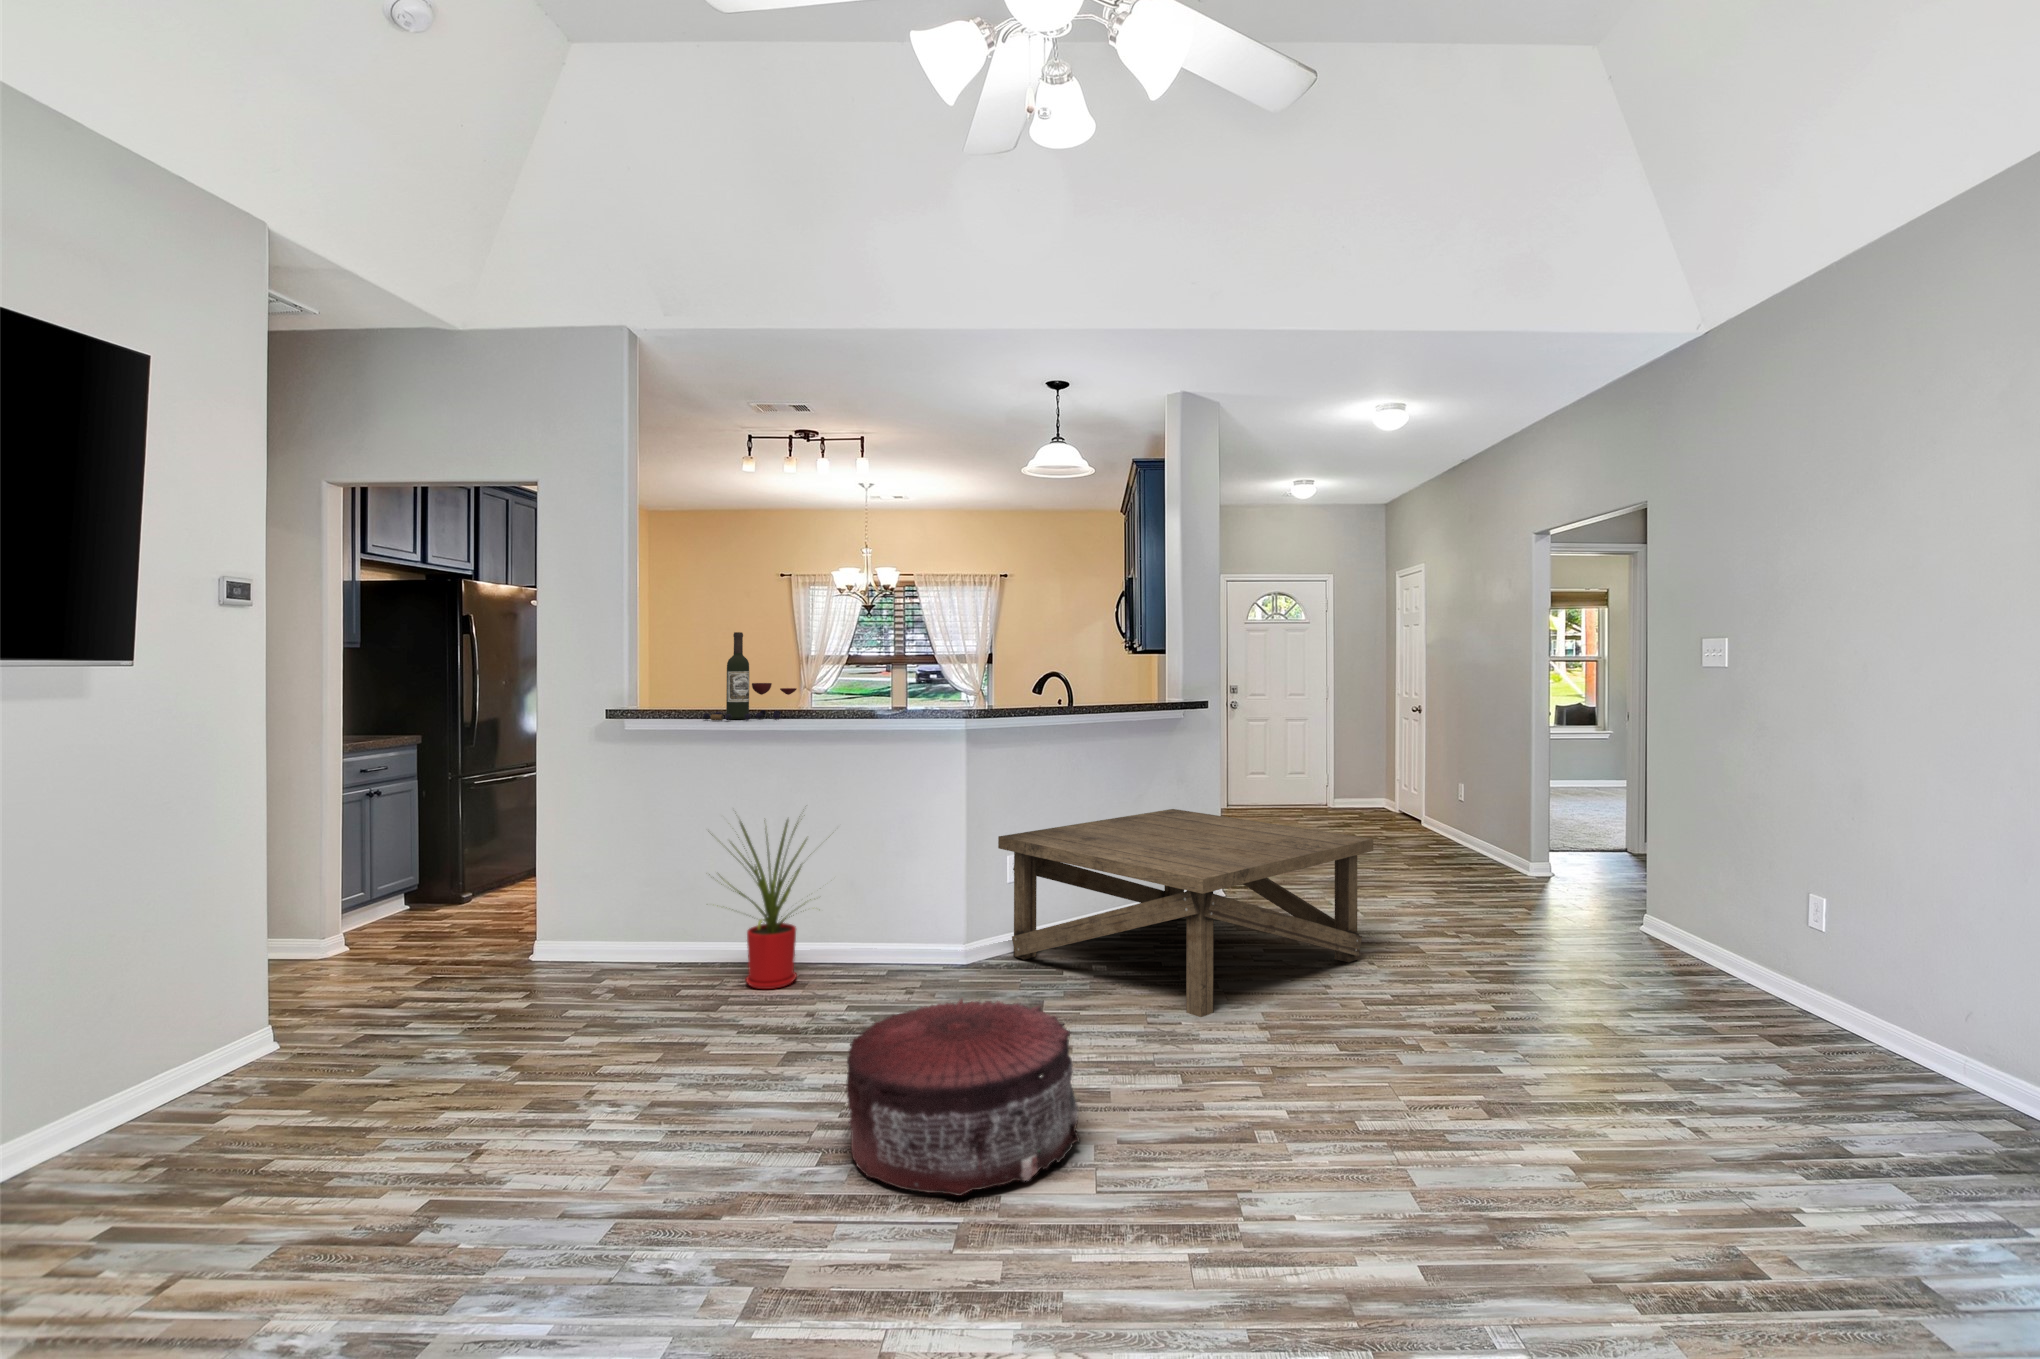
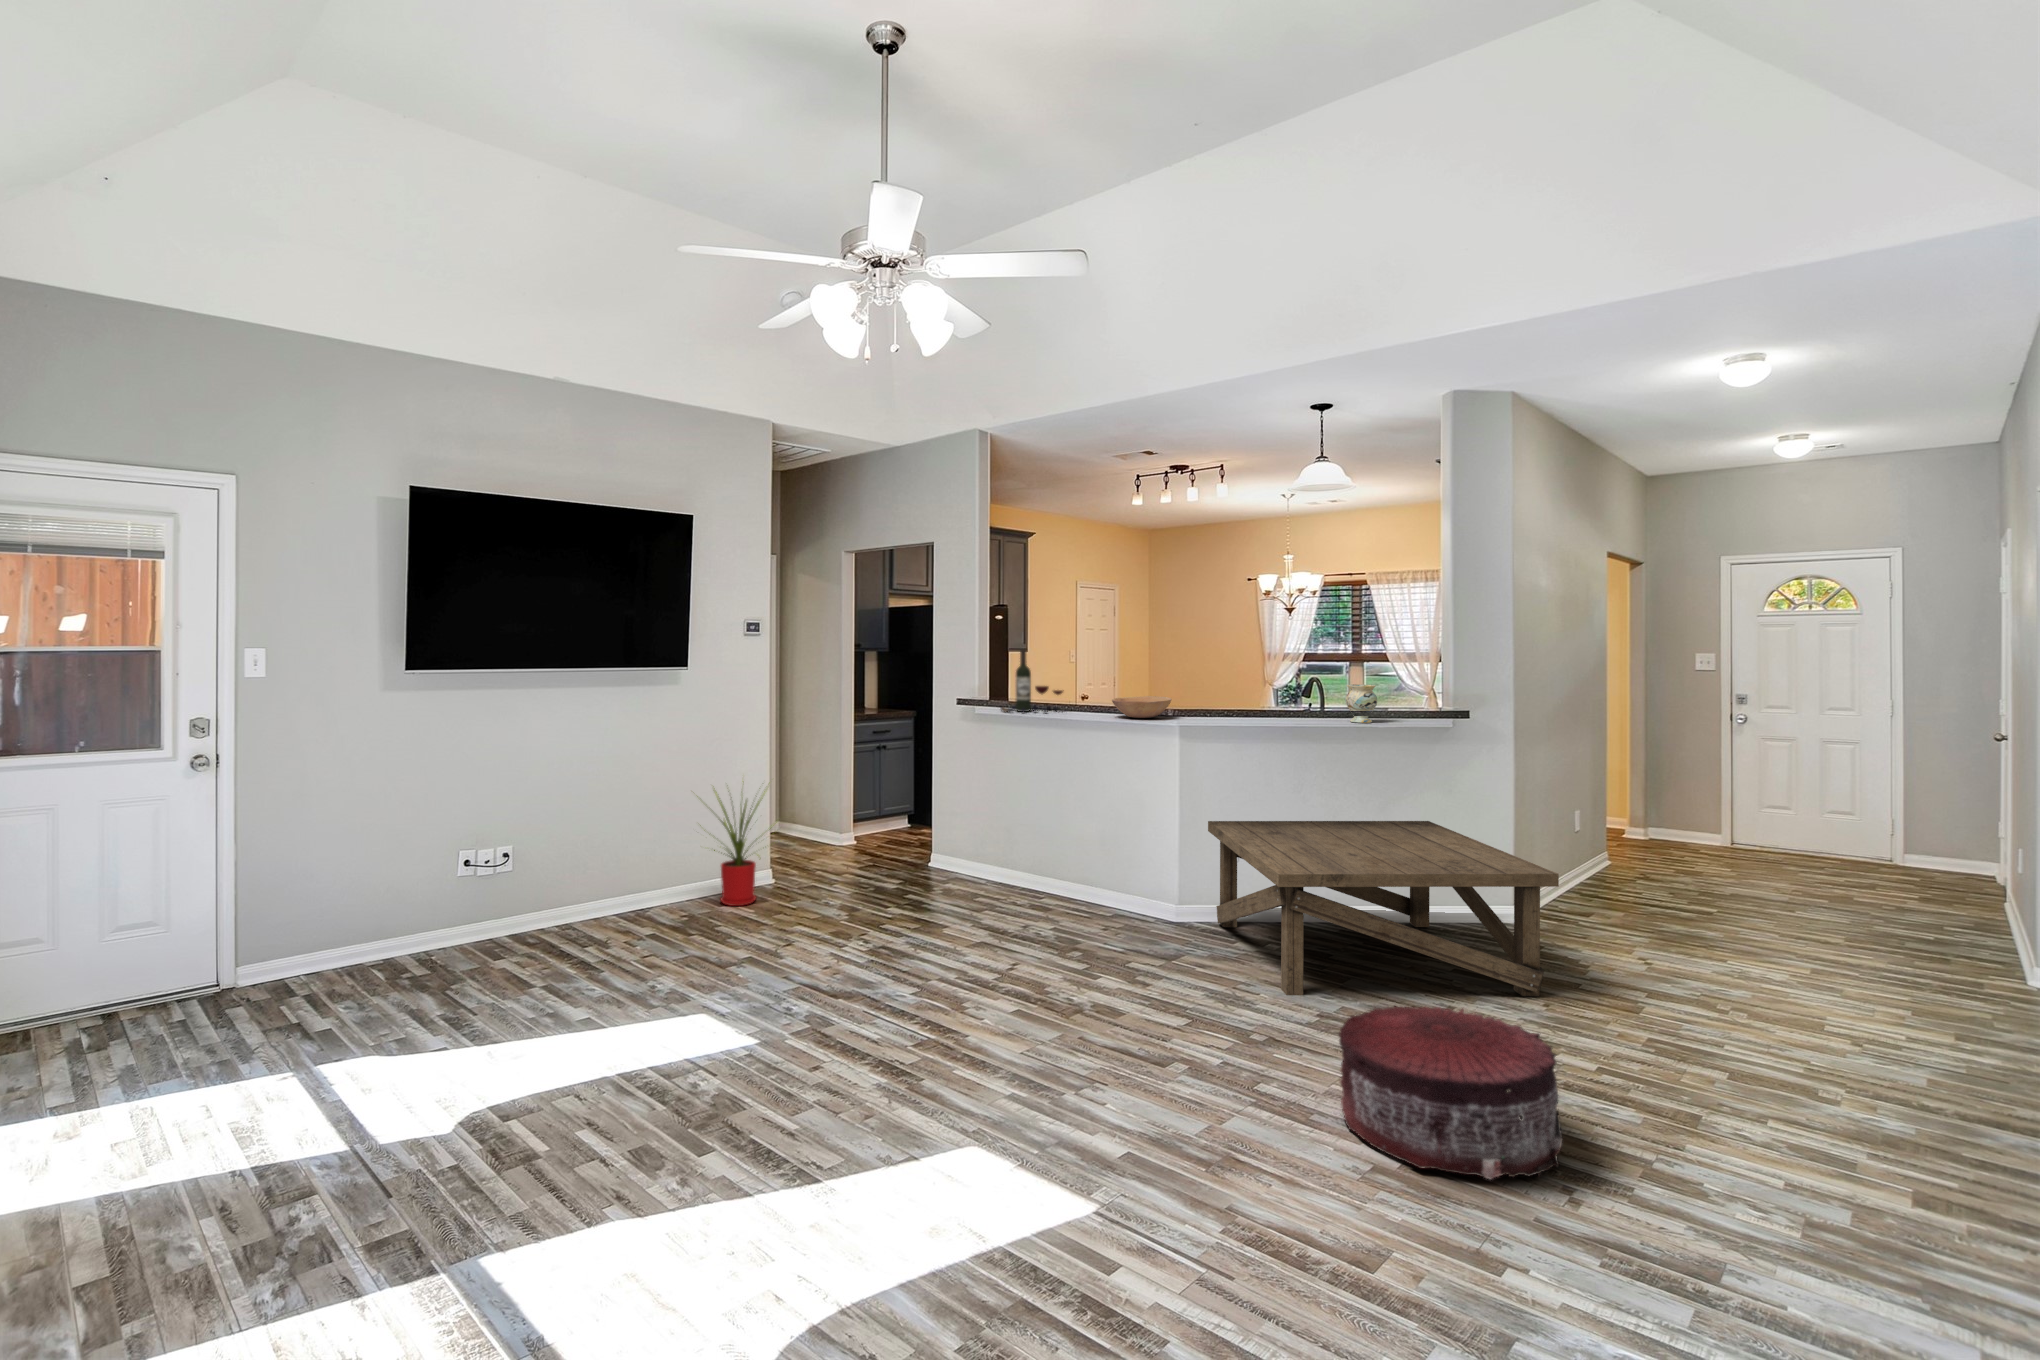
vase: none [1116,671,1147,711] -> present [1345,684,1377,723]
bowl: none [878,691,954,718] -> present [1112,696,1171,718]
house plant: present [709,816,811,989] -> present [697,788,765,906]
pouf: present [847,999,1080,1196] -> present [1339,1006,1562,1179]

